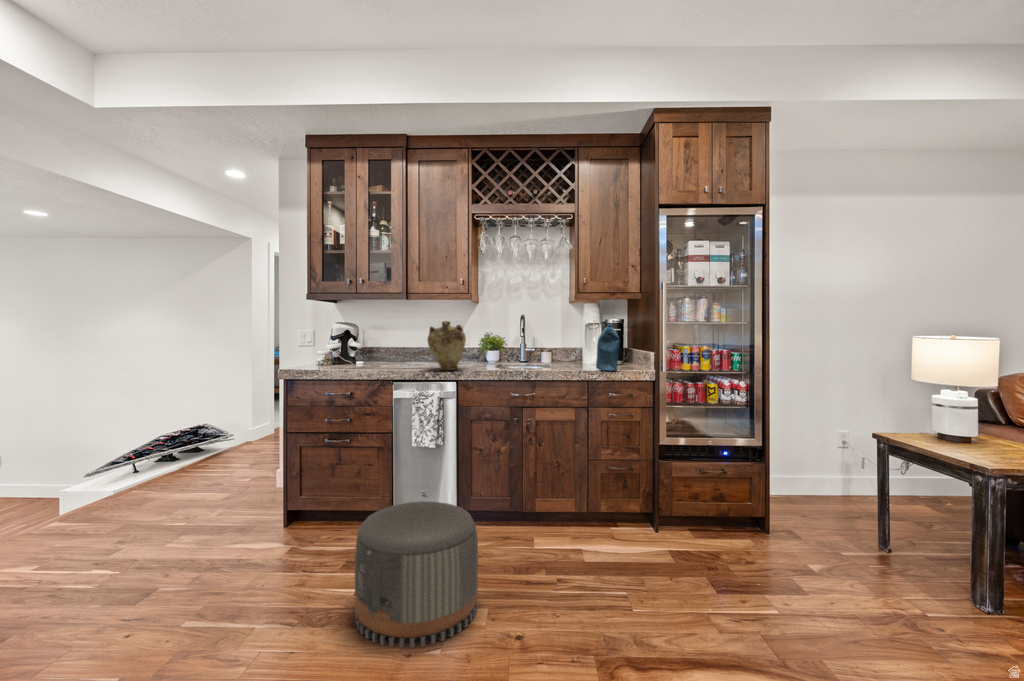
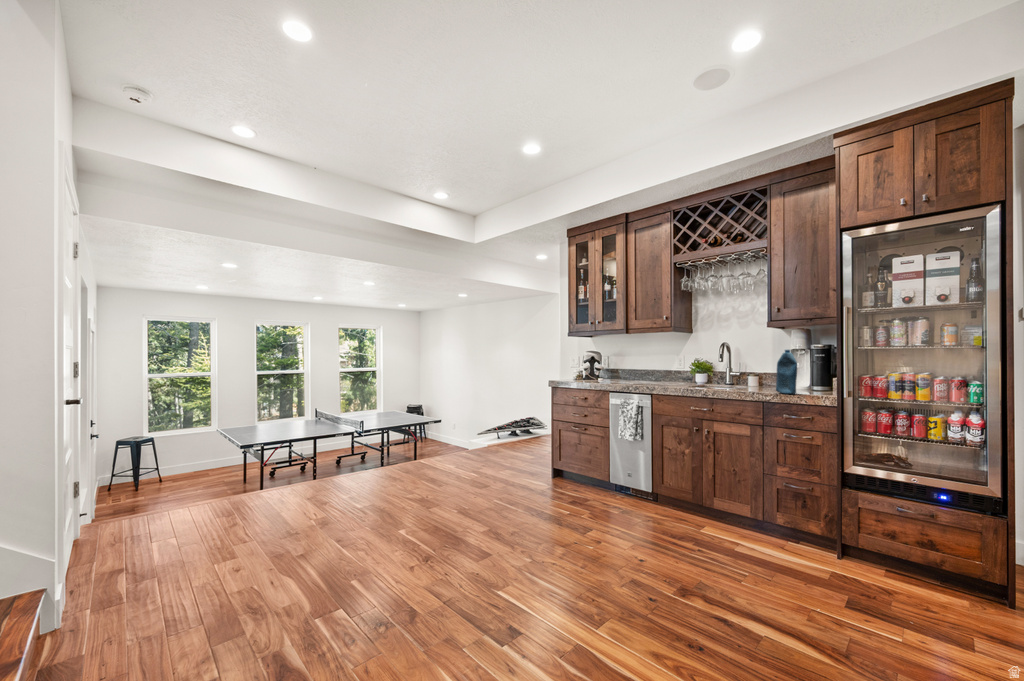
vase: present [427,321,466,370] -> none [631,348,661,385]
pouf: present [355,501,478,648] -> none [540,469,621,557]

